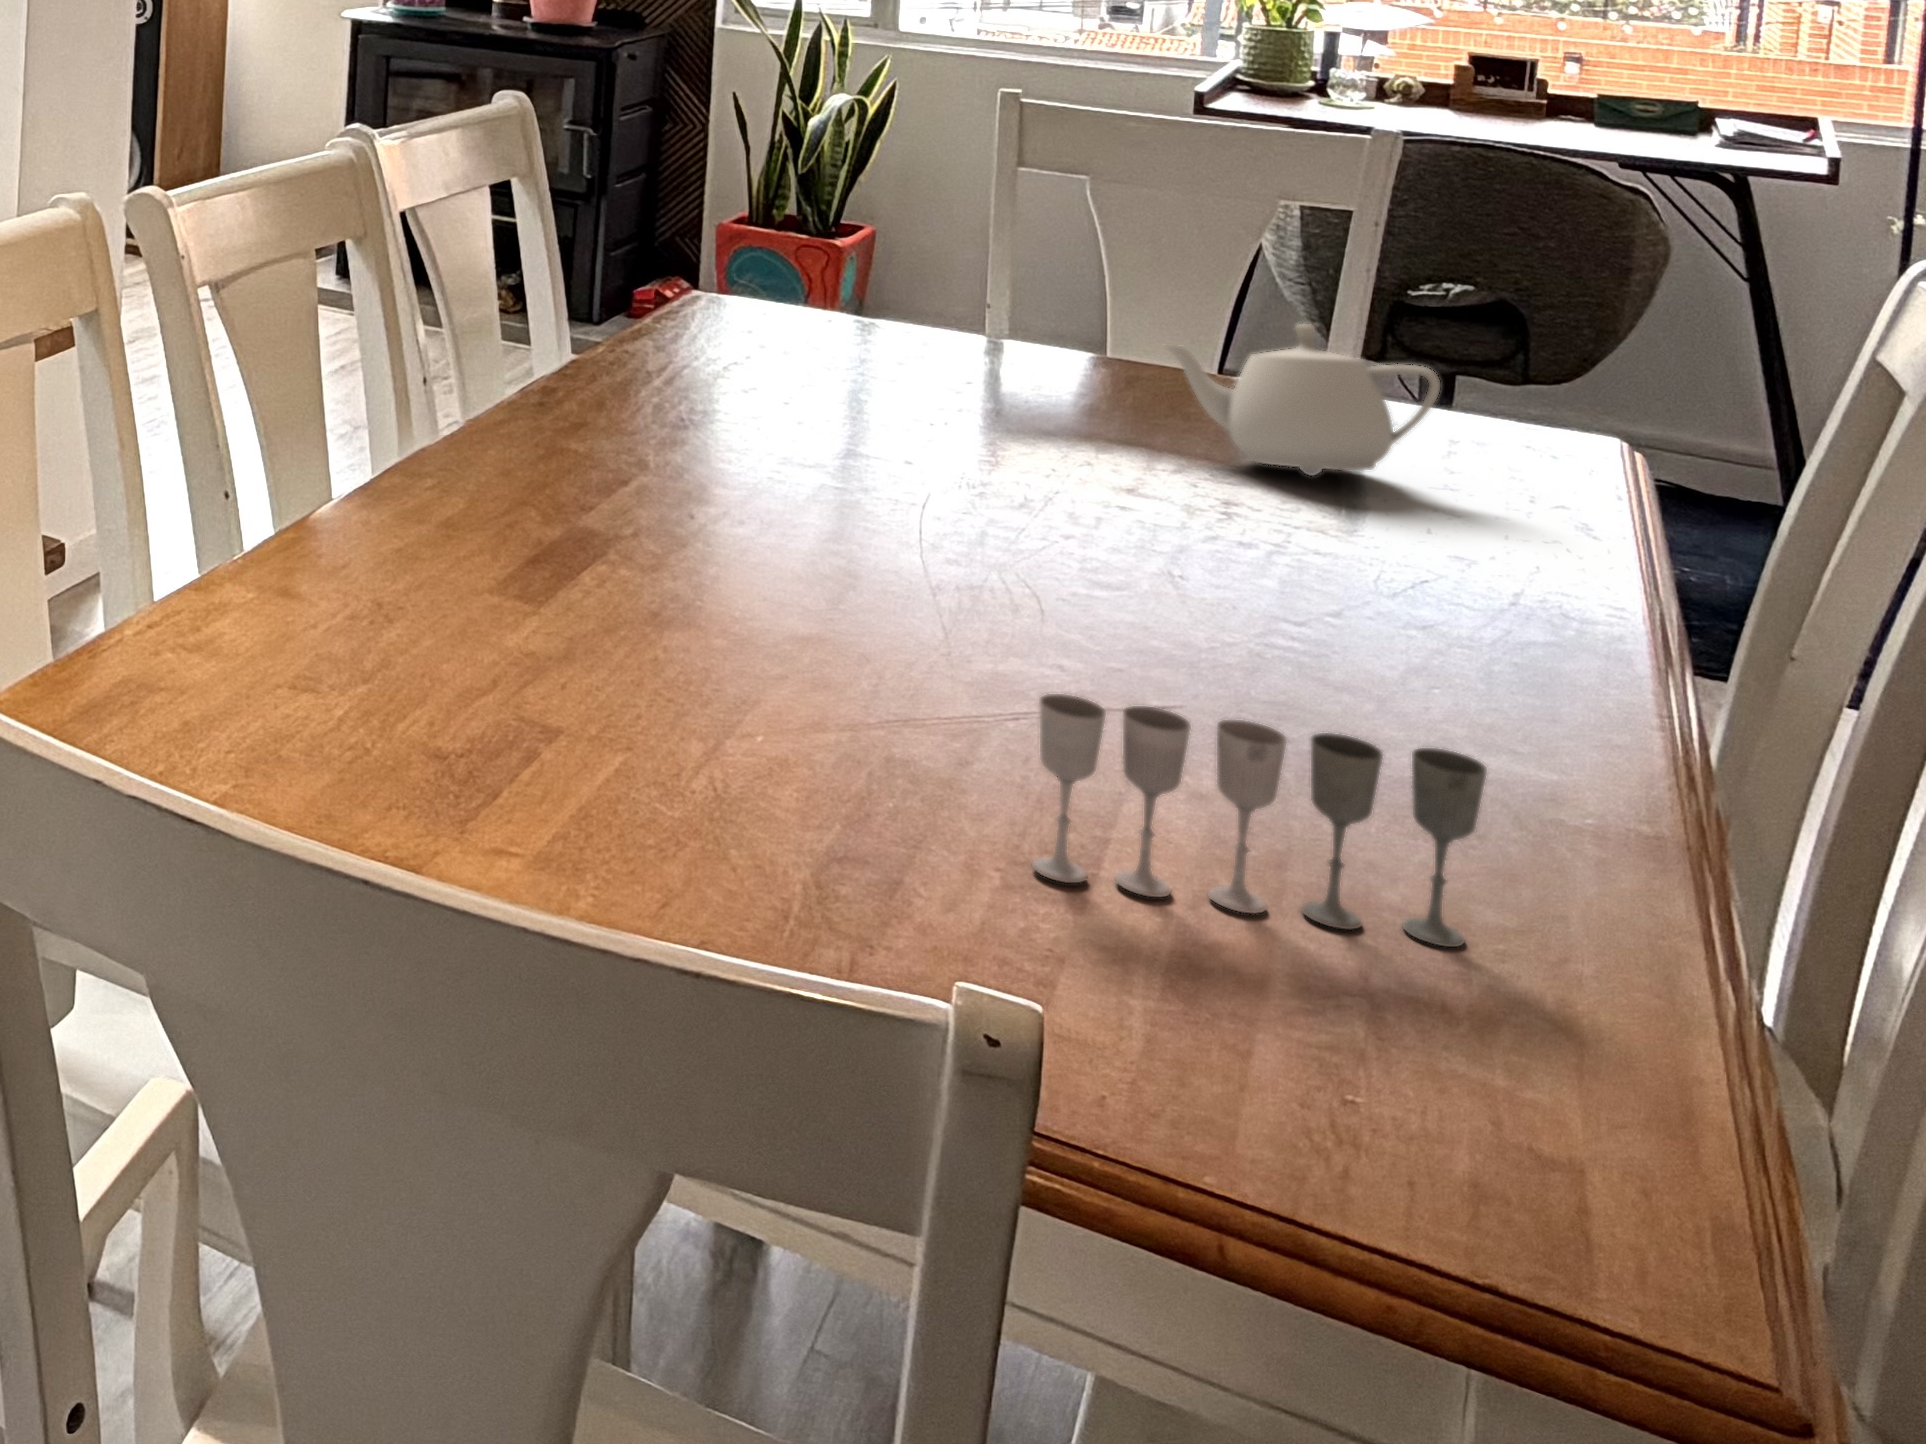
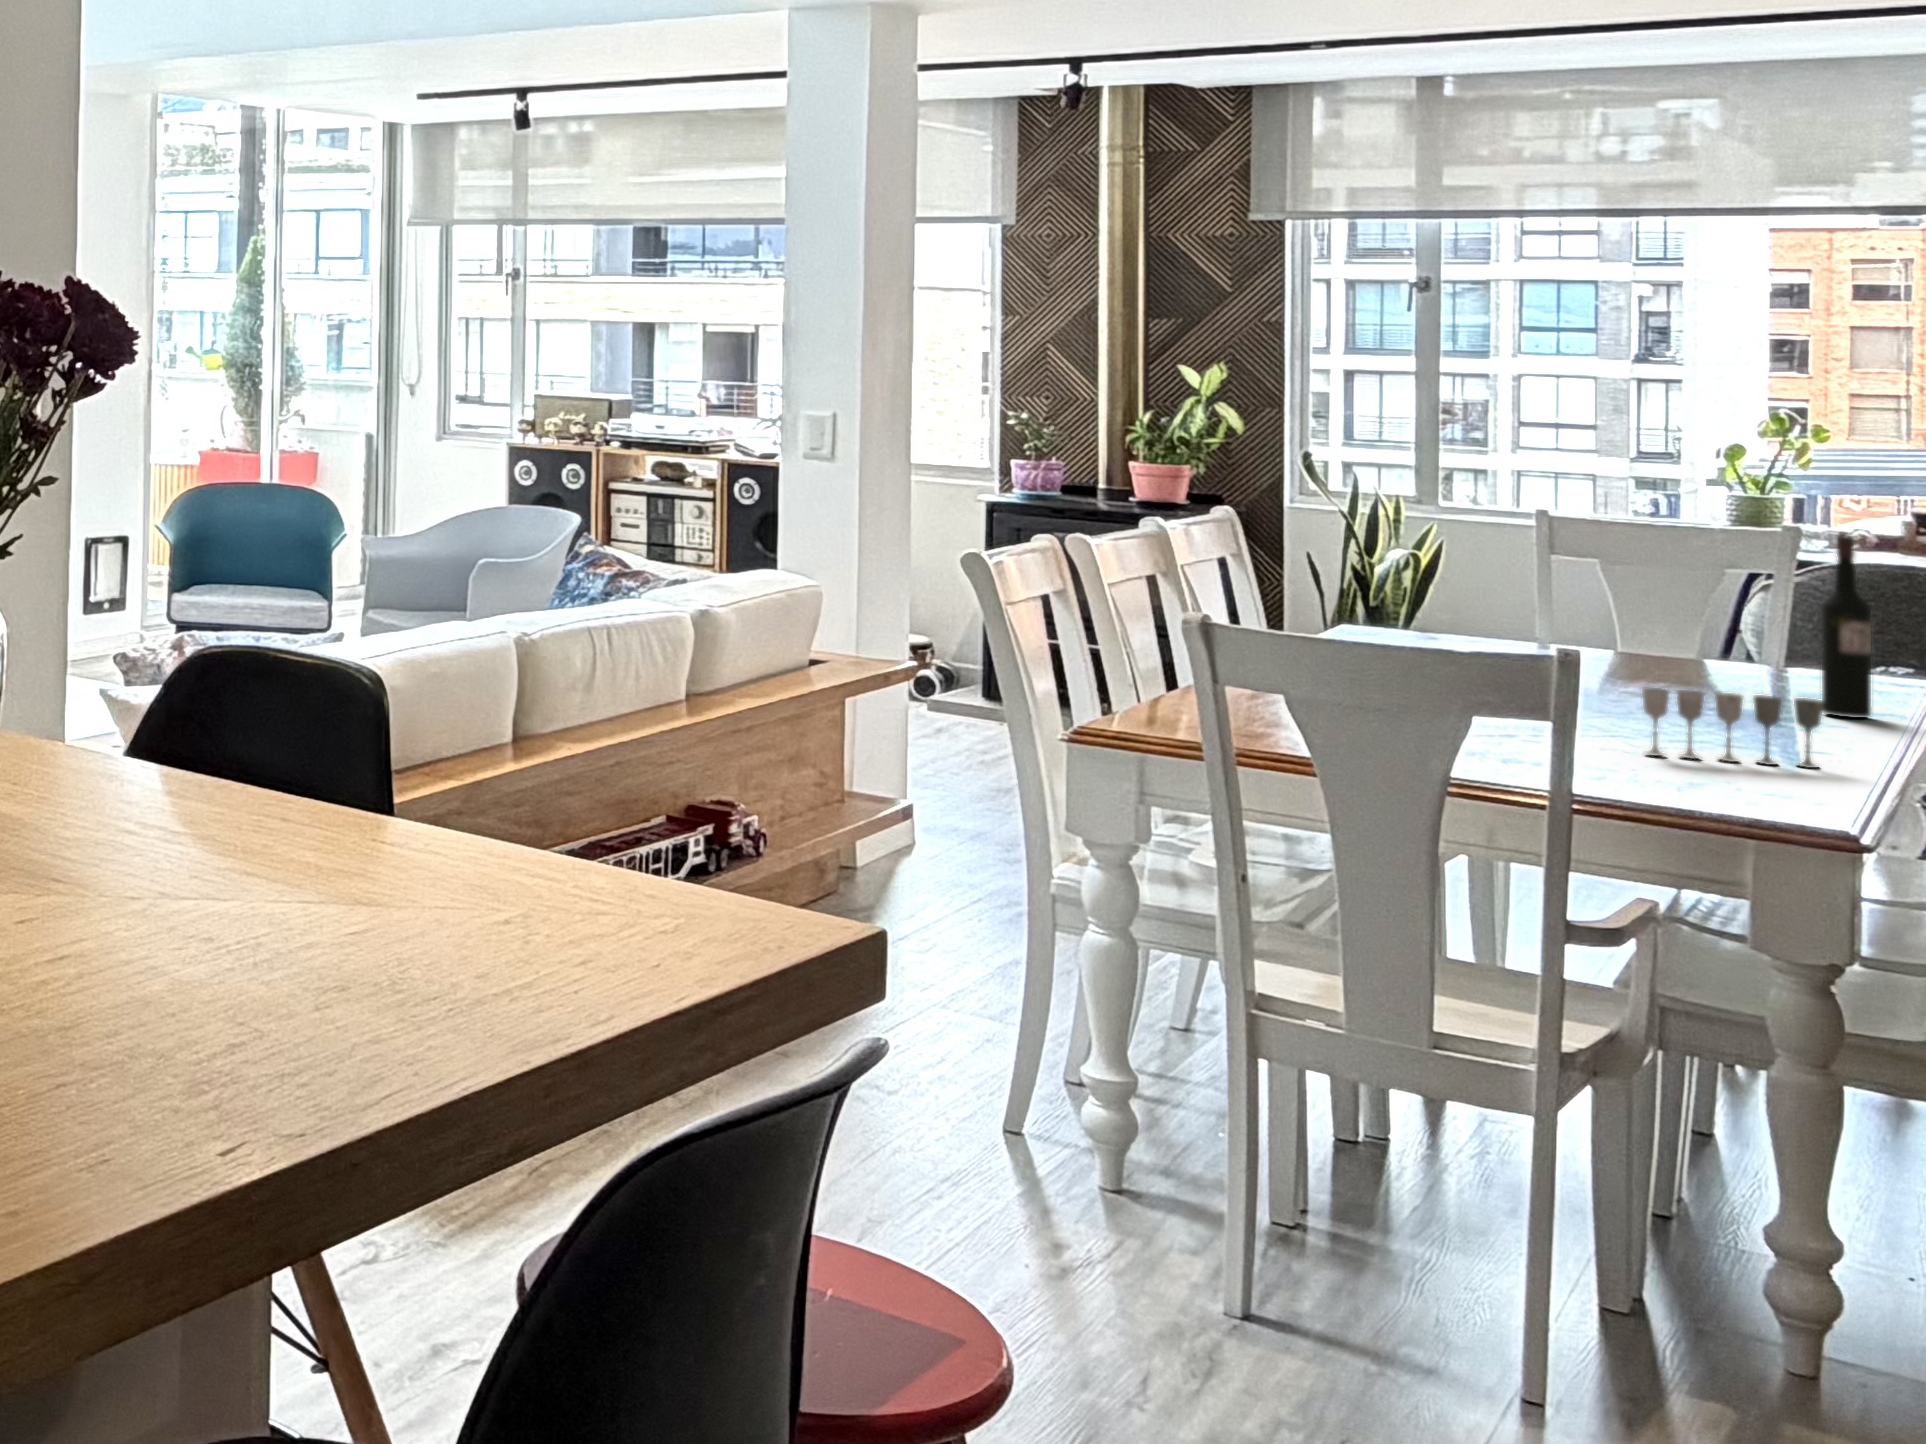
wine bottle: none [1430,230,1549,633] -> present [1821,535,1871,718]
teapot: present [1165,324,1440,475] -> none [1679,606,1832,682]

